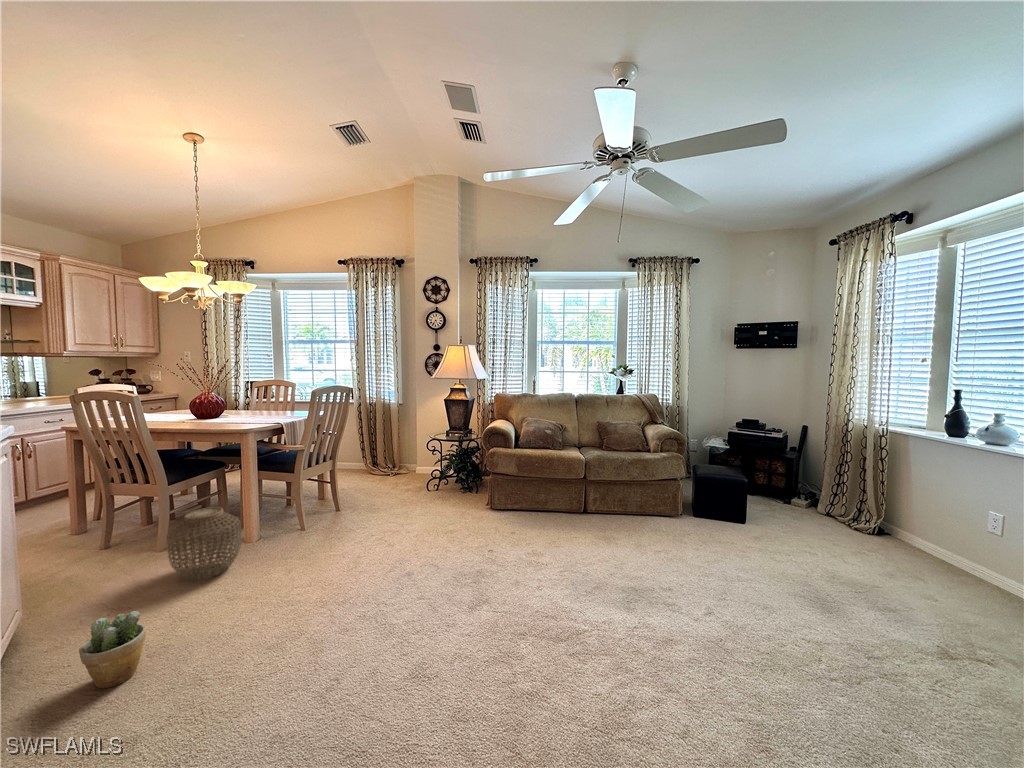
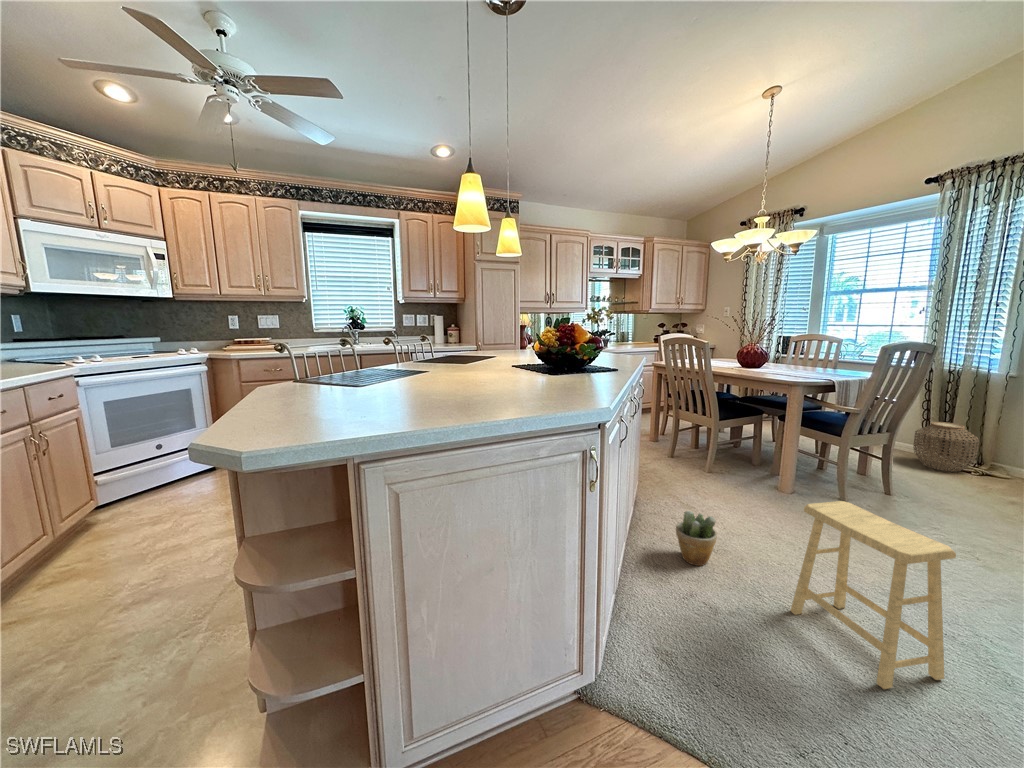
woven basket: present [167,507,241,580] -> present [913,422,979,472]
footstool: none [232,535,347,689] -> present [791,501,956,689]

